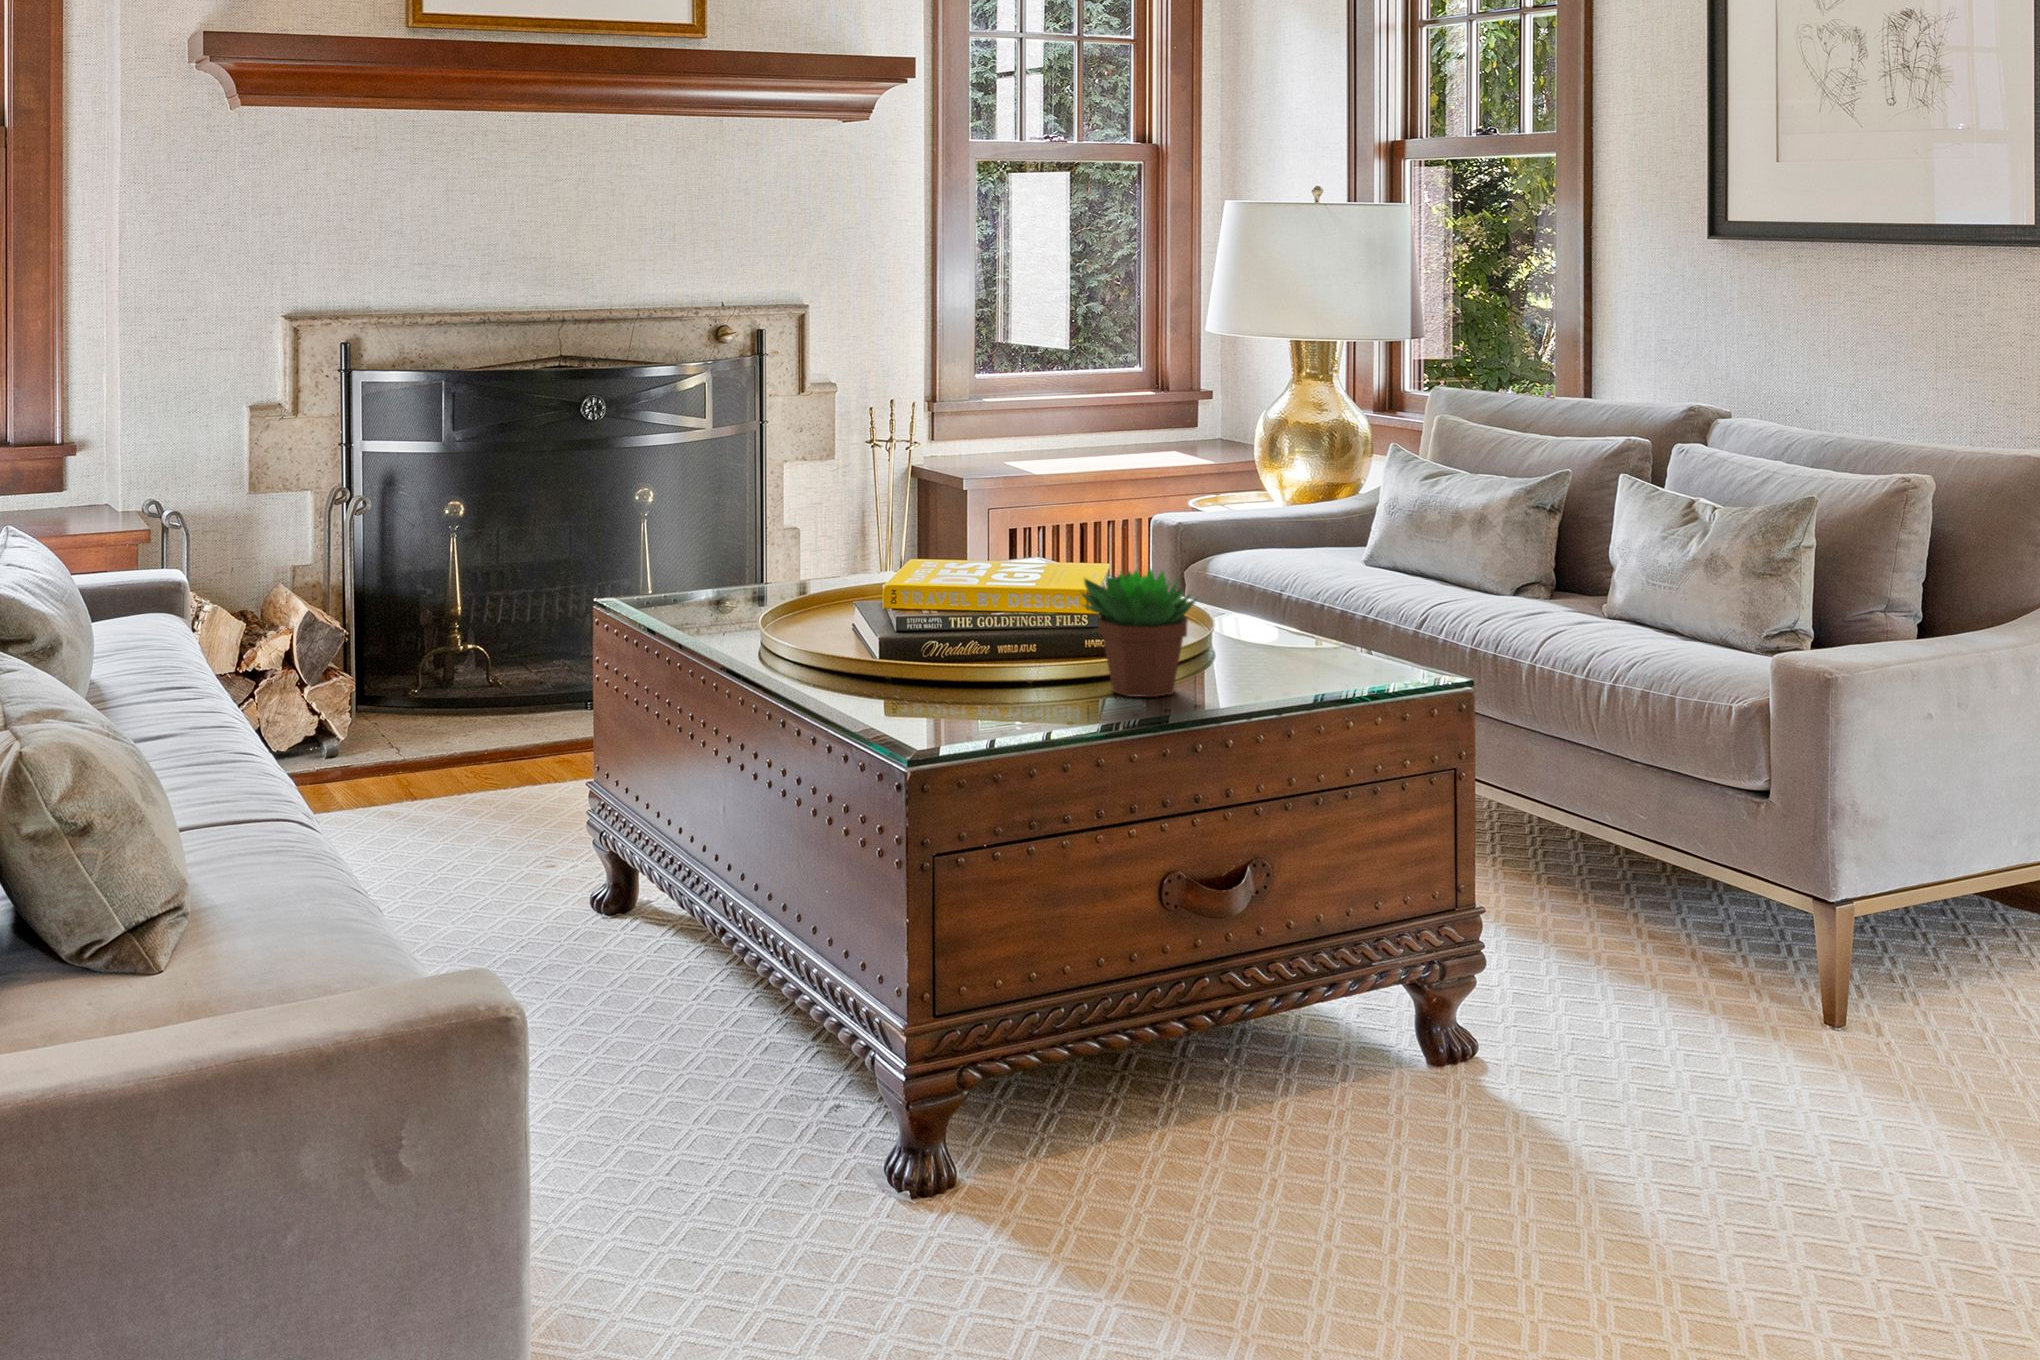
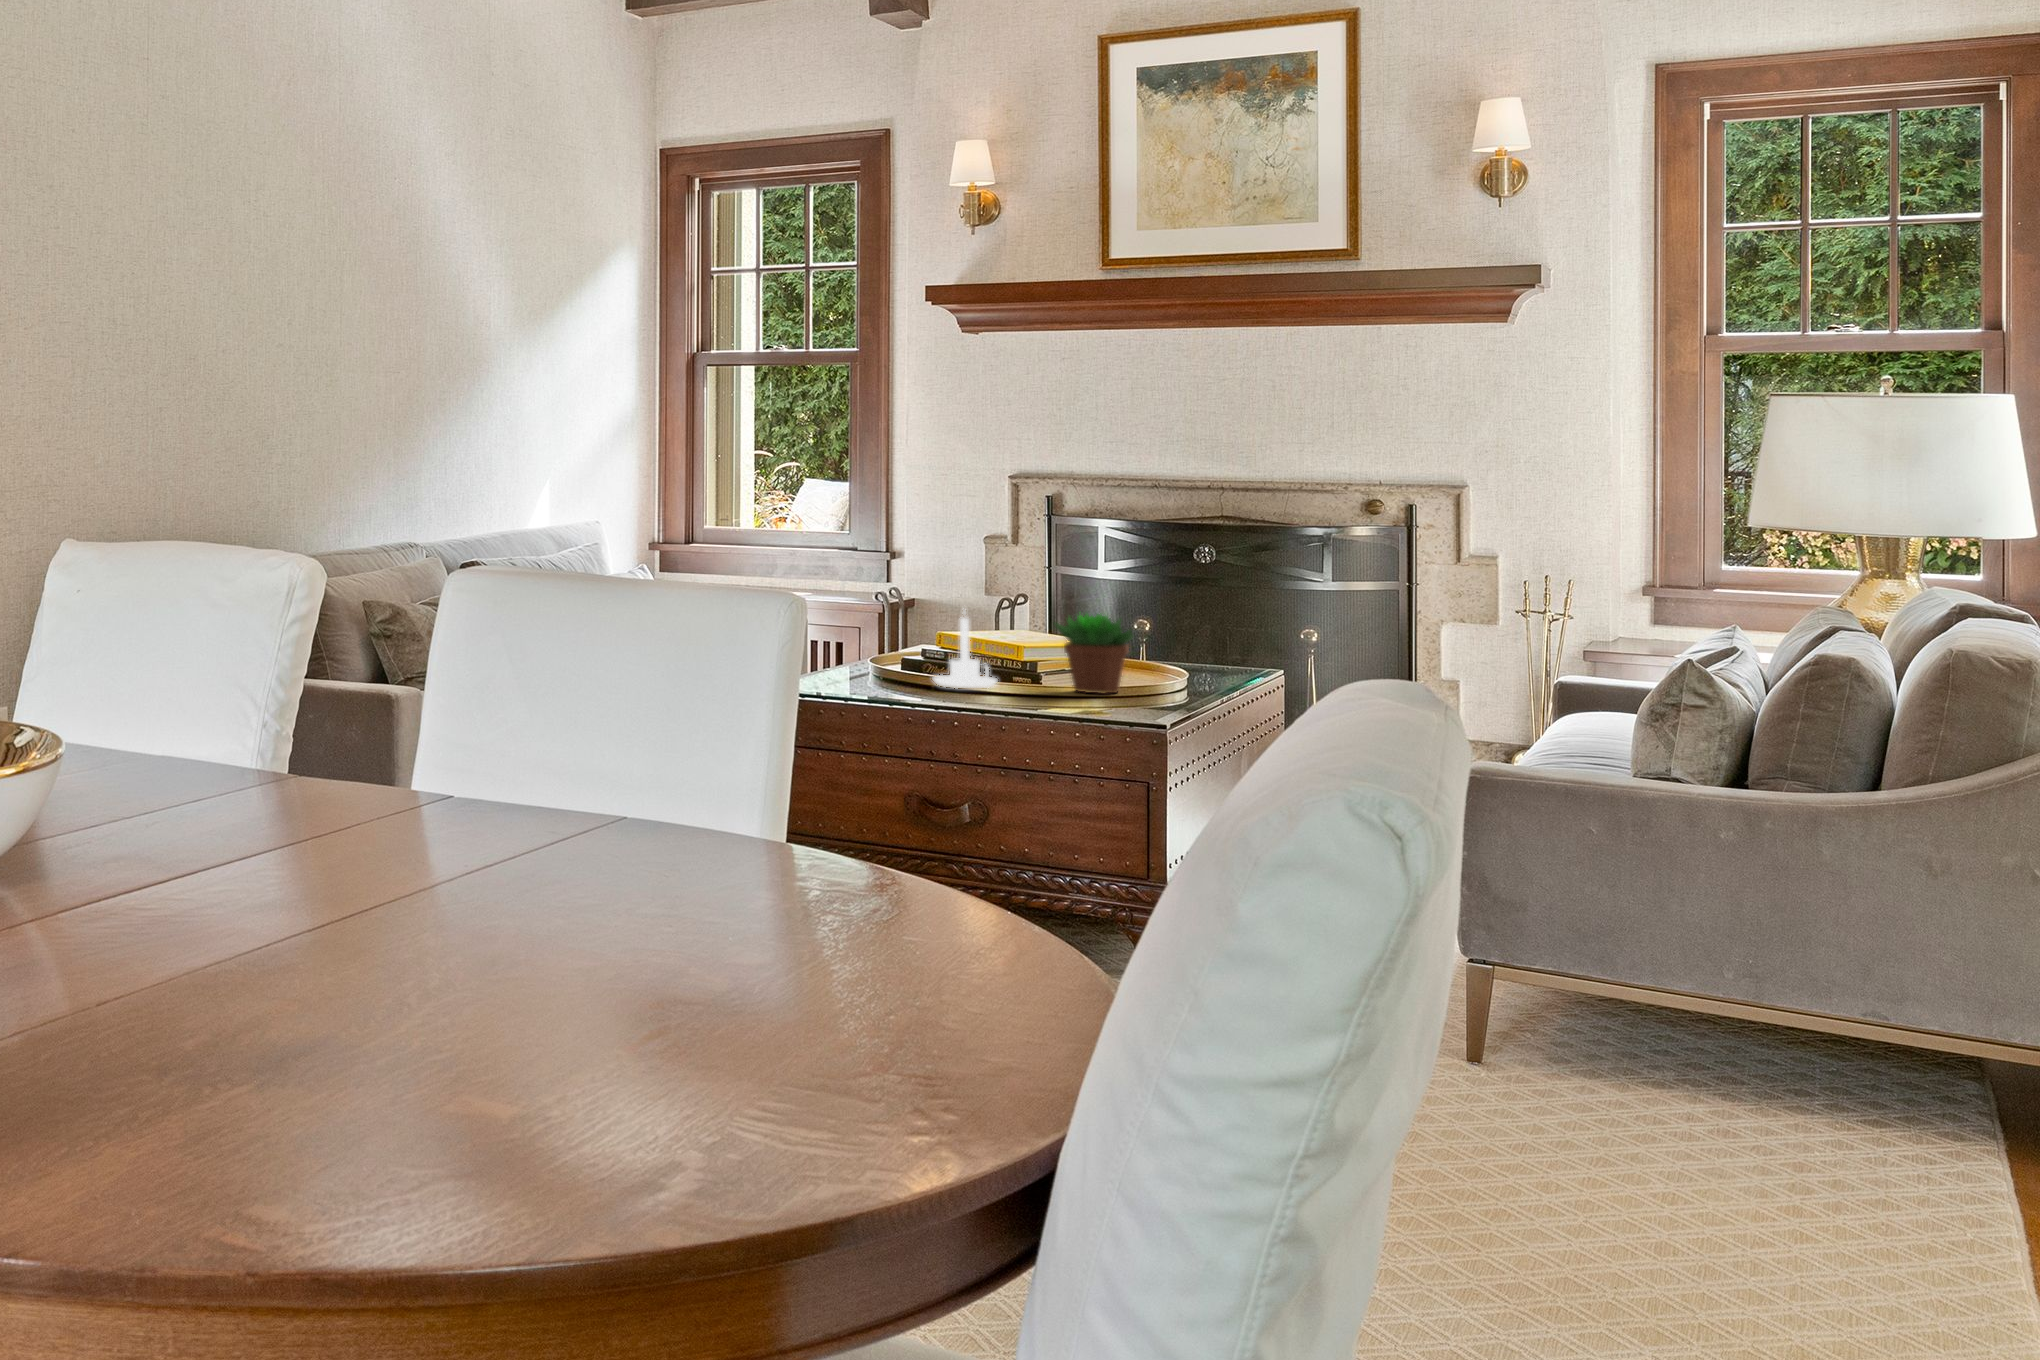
candle holder: none [922,583,1024,724] -> present [933,612,997,688]

